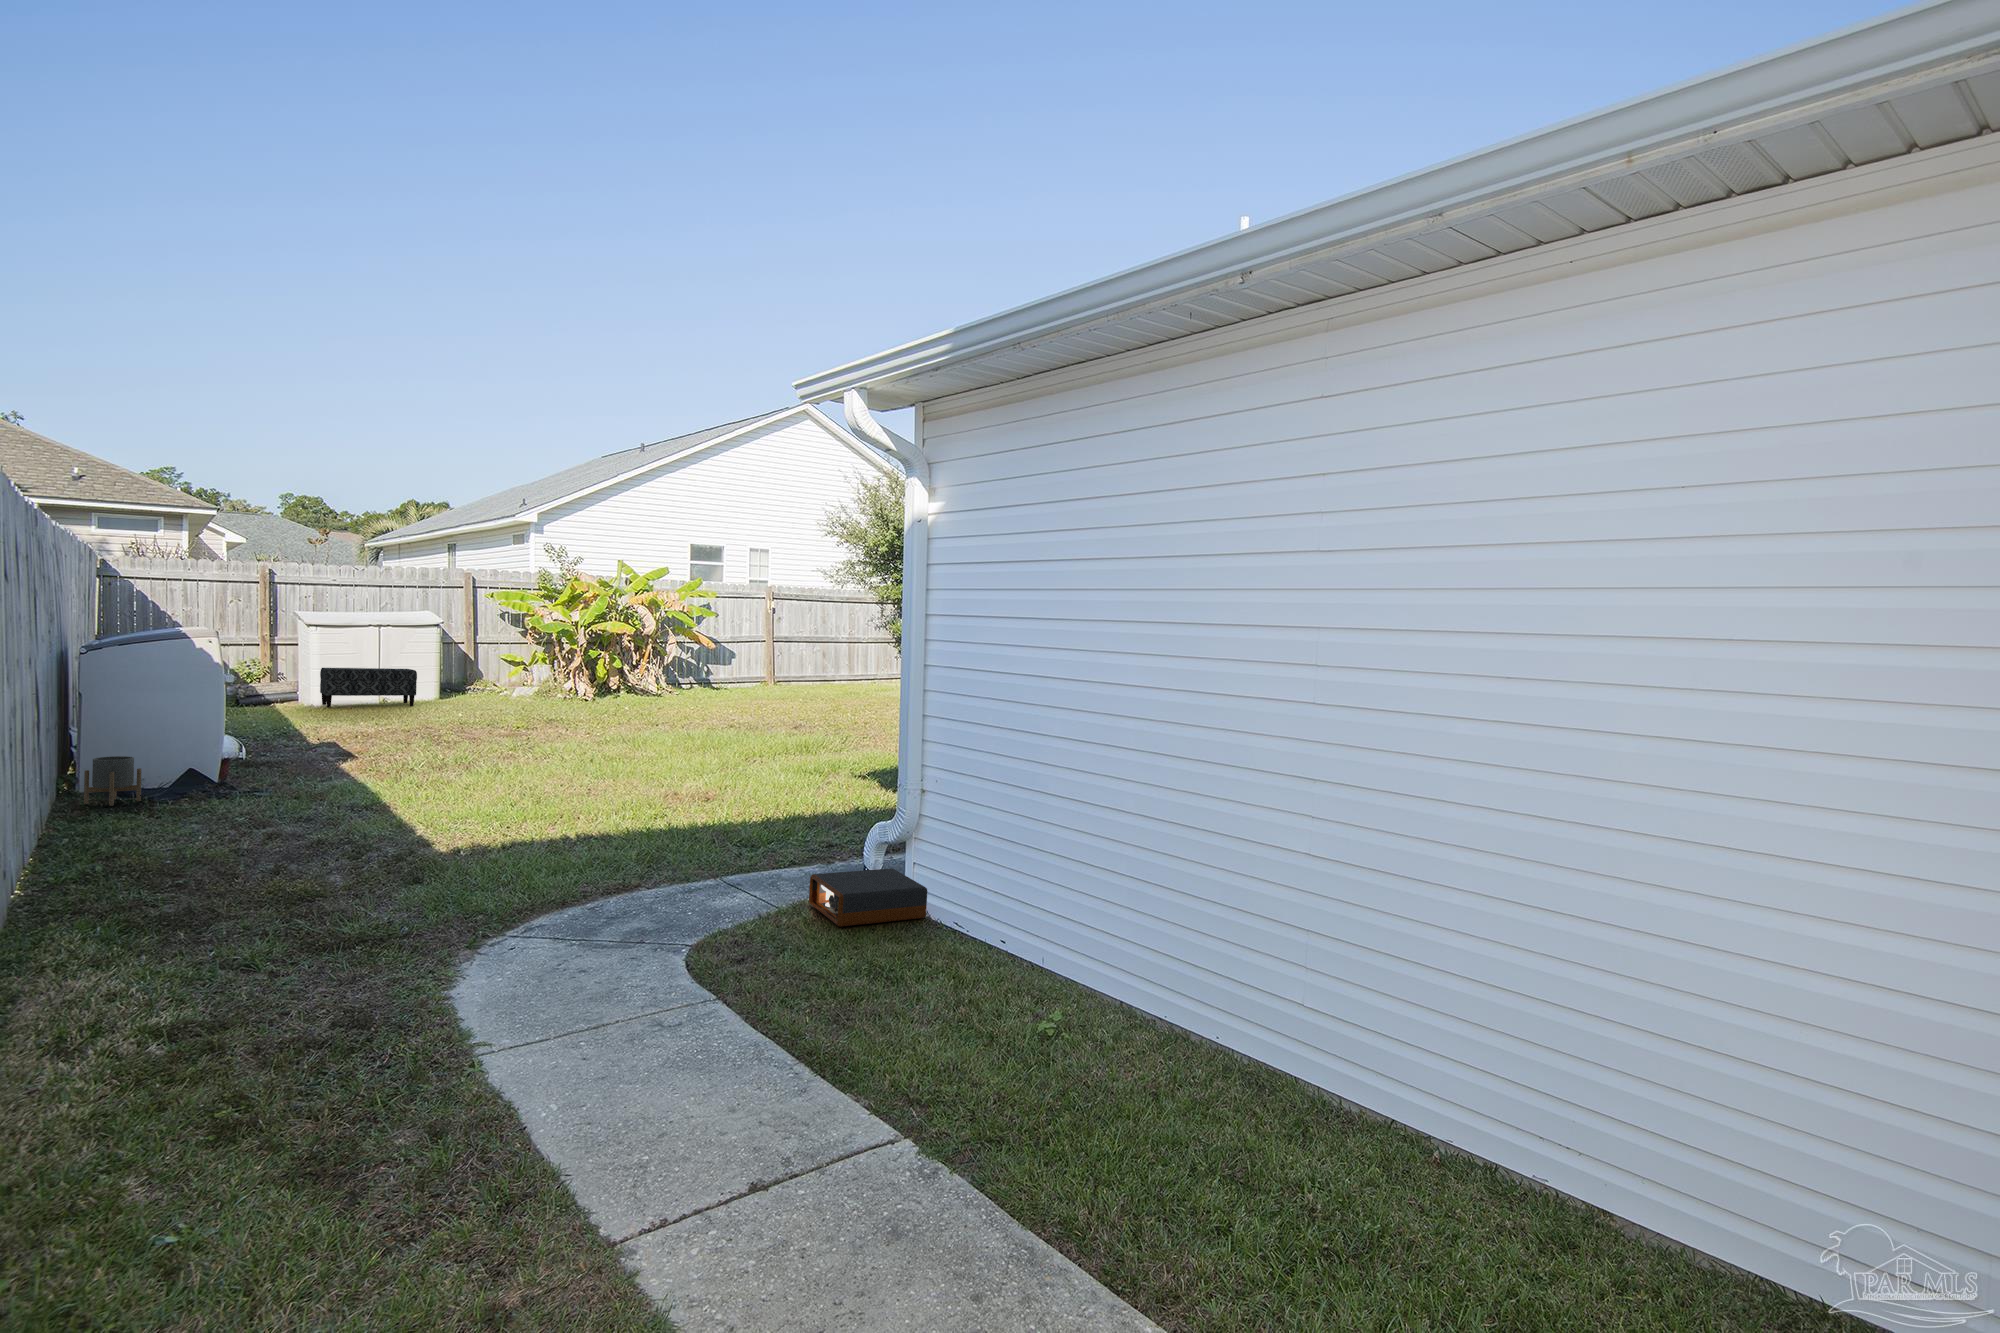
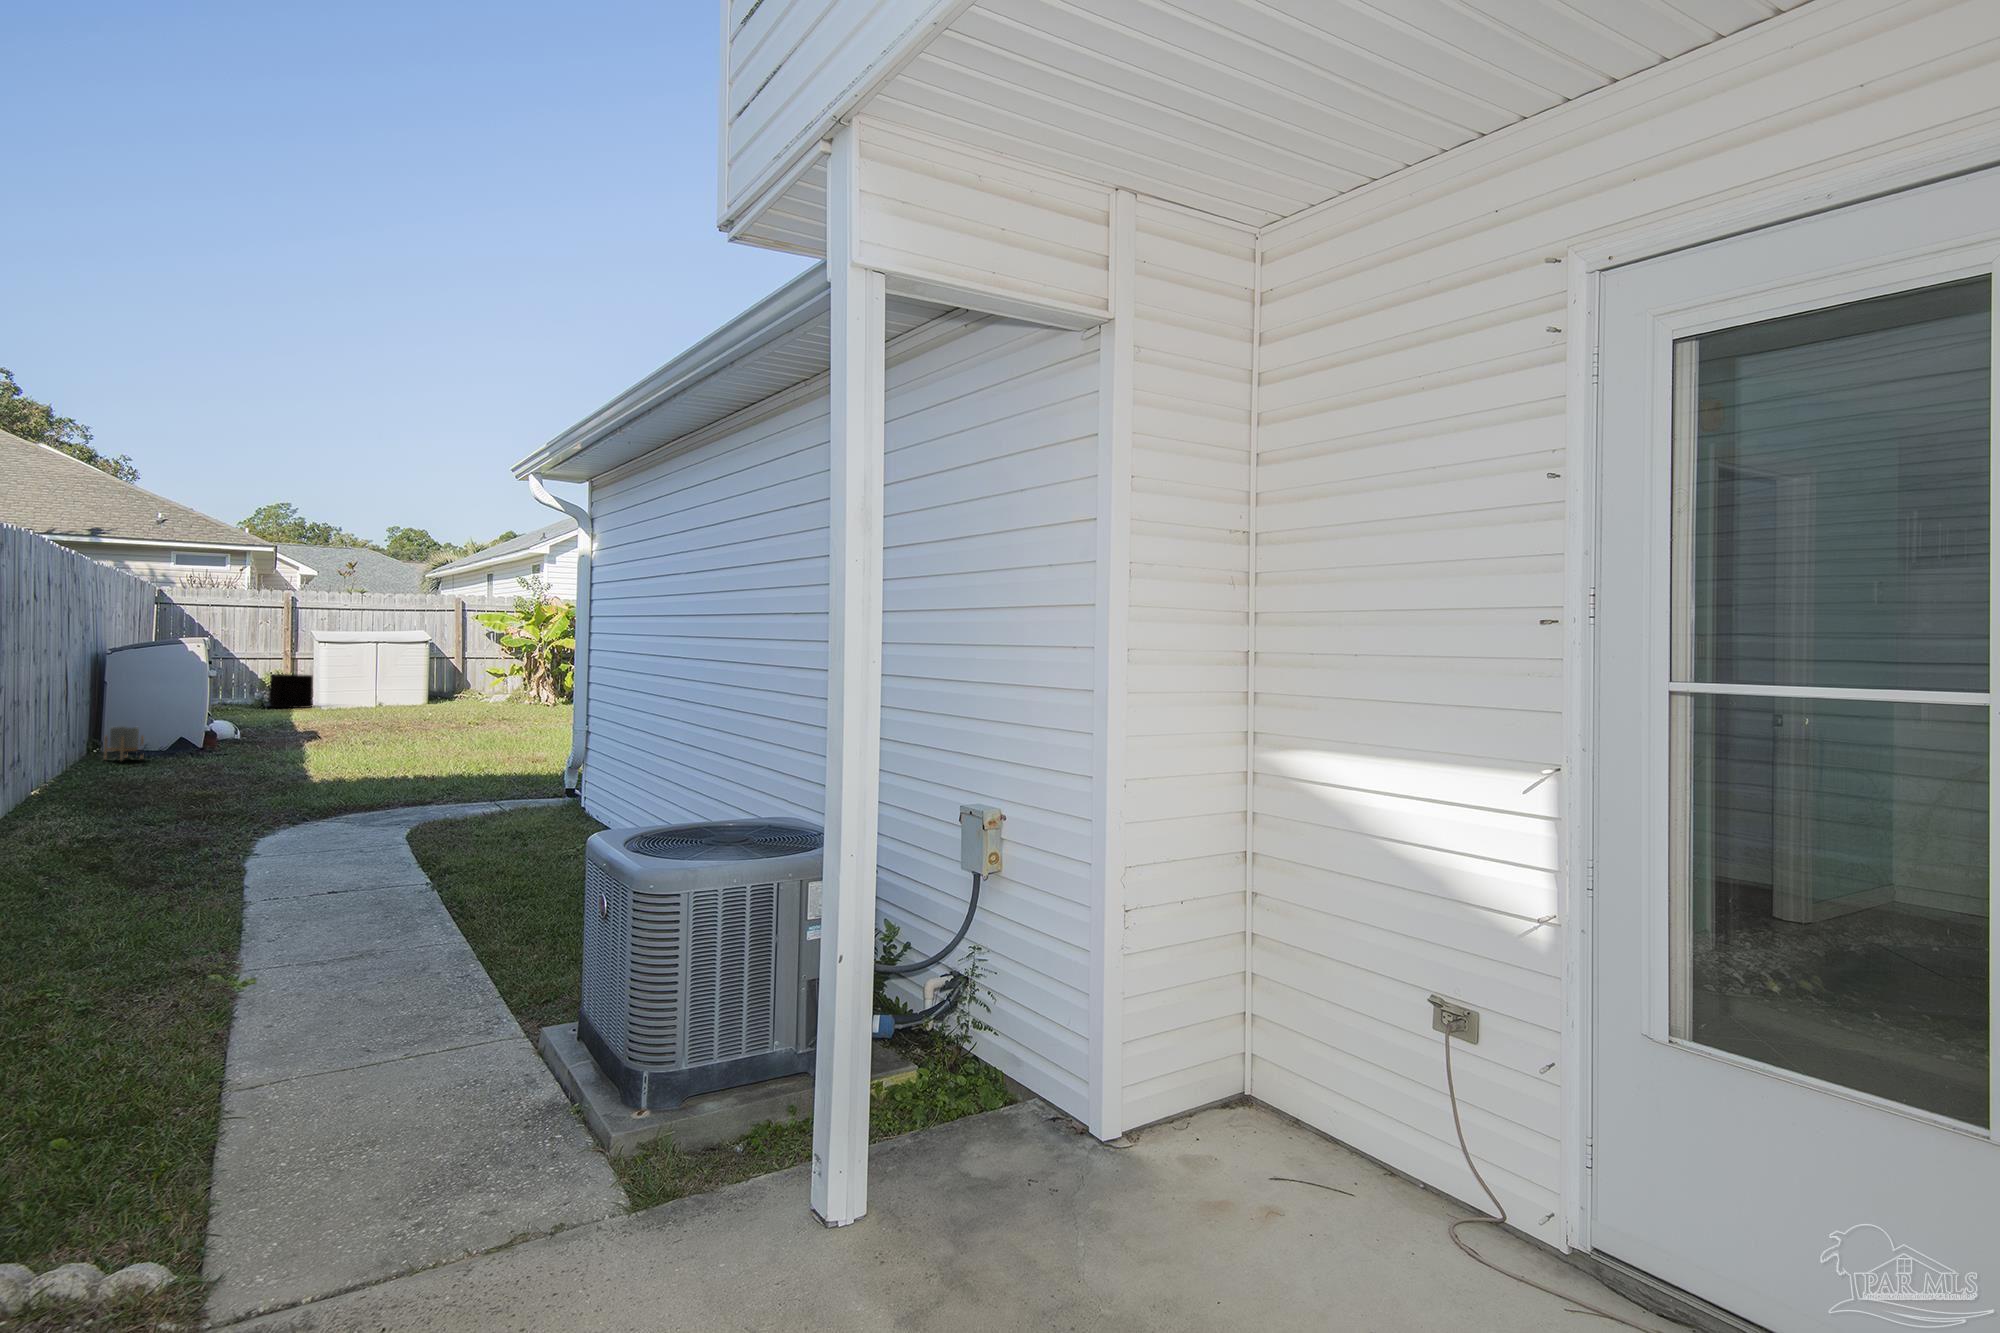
wooden crate: none [252,665,308,706] -> present [269,674,313,708]
bench: present [320,668,417,707] -> none [322,676,400,709]
storage box: present [809,868,927,927] -> none [537,791,610,822]

